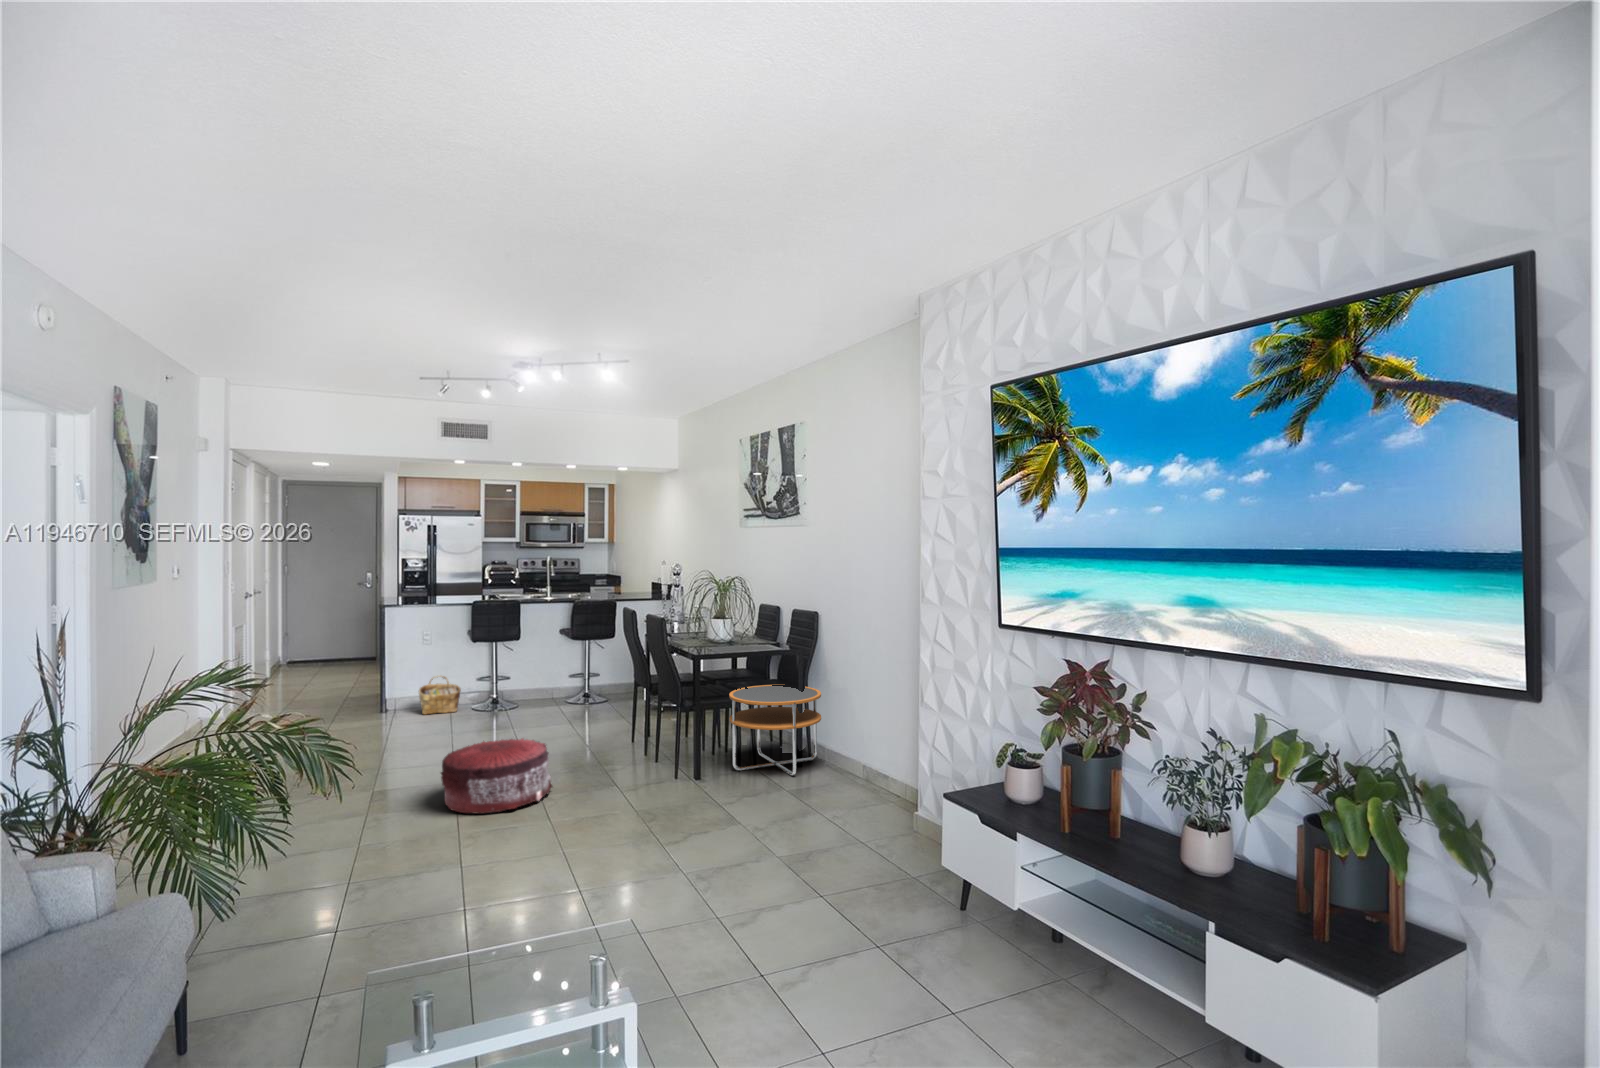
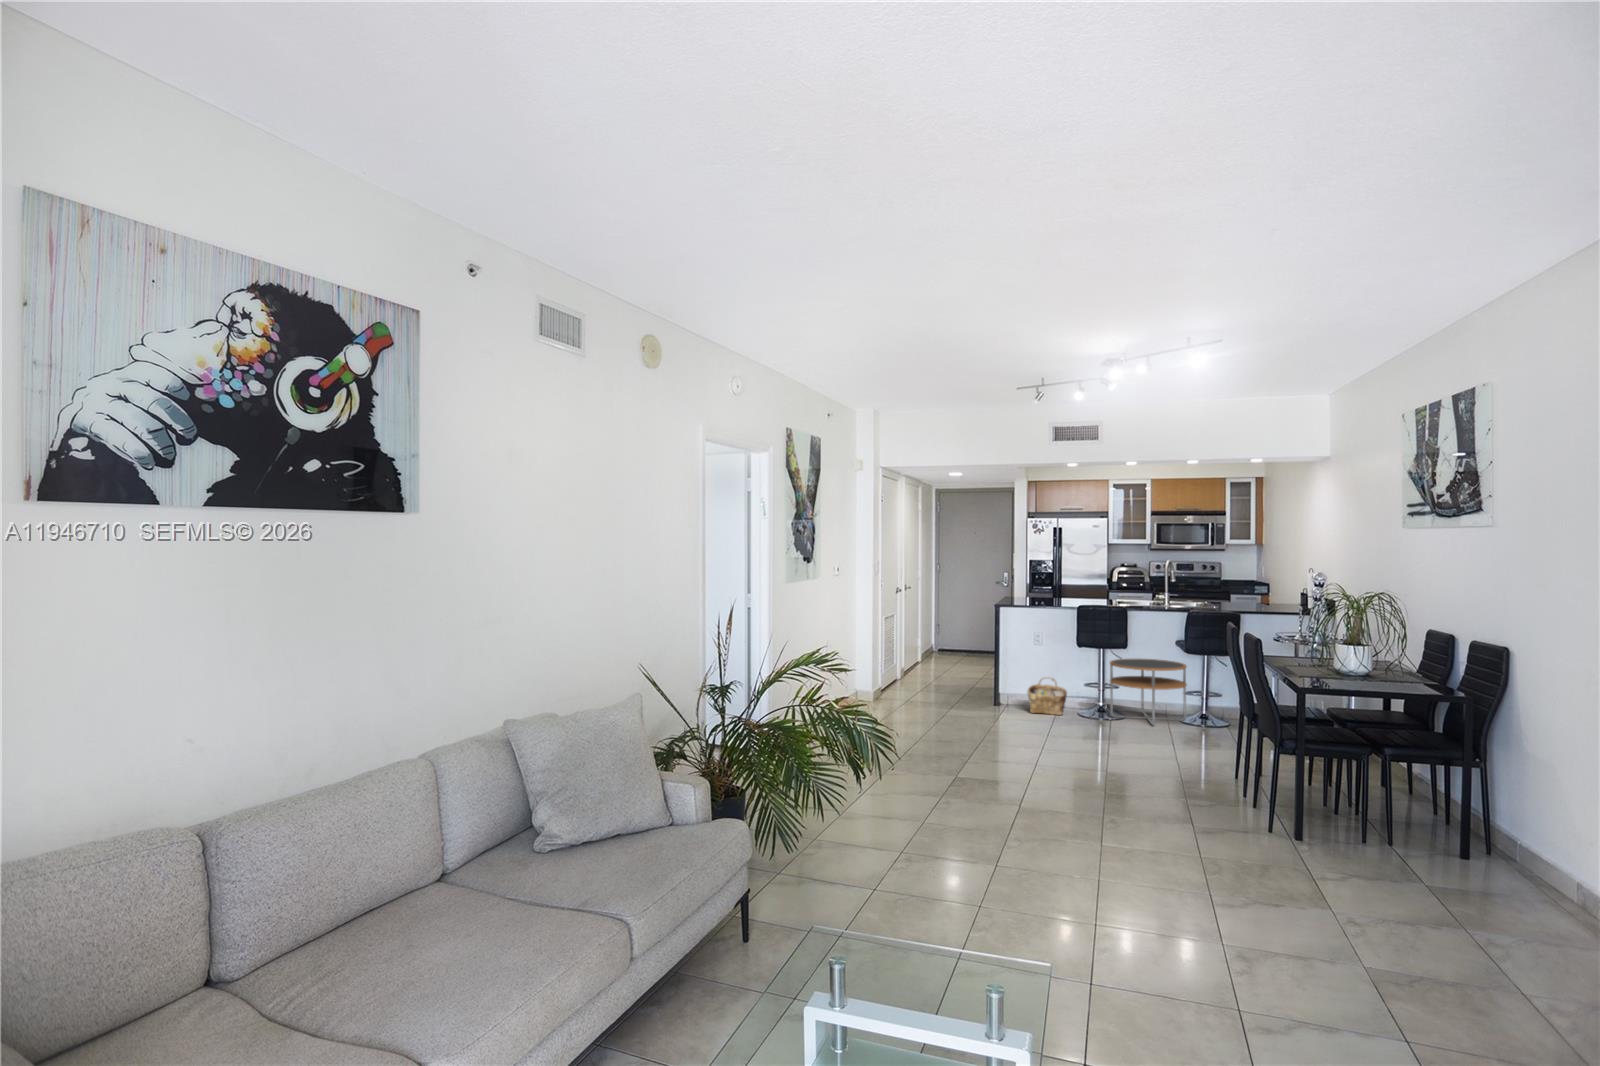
side table: present [729,685,821,776] -> present [1110,659,1187,725]
pouf: present [441,738,552,814] -> none [1008,746,1121,822]

